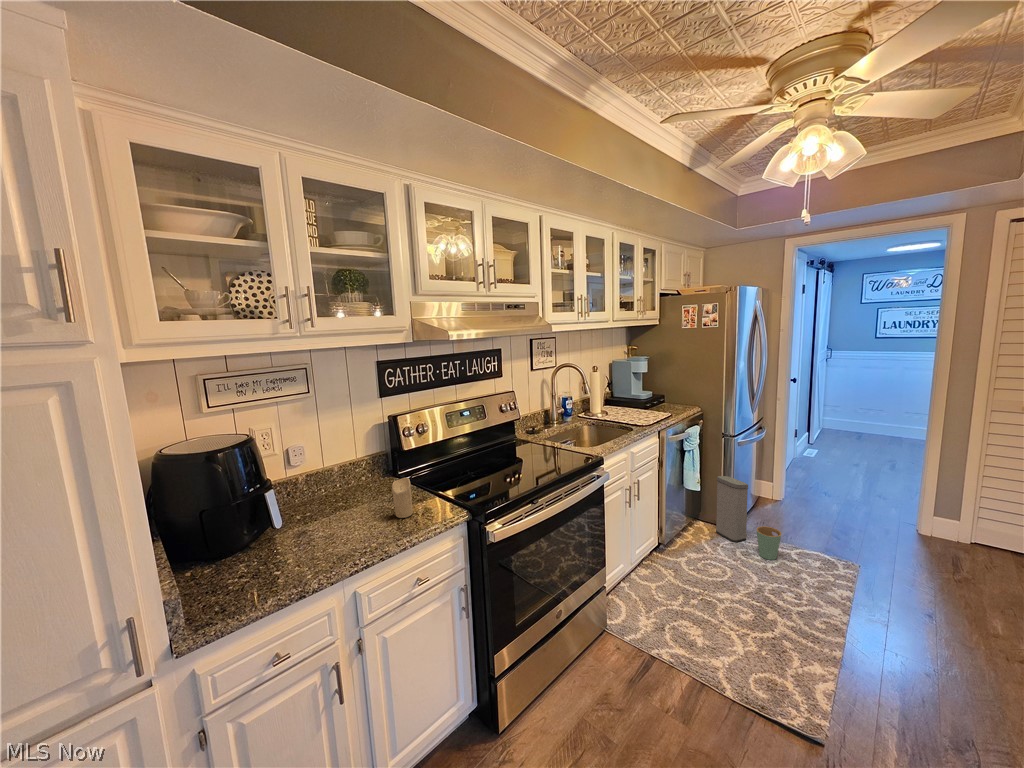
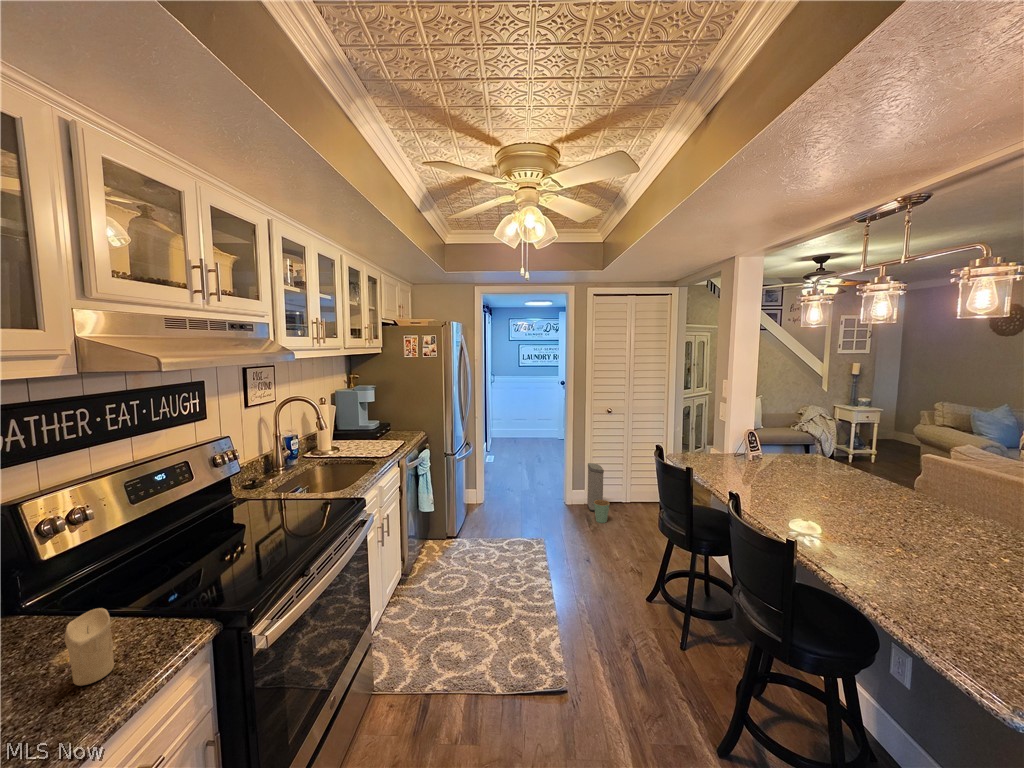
trash can: present [716,476,781,560] -> present [587,463,610,523]

